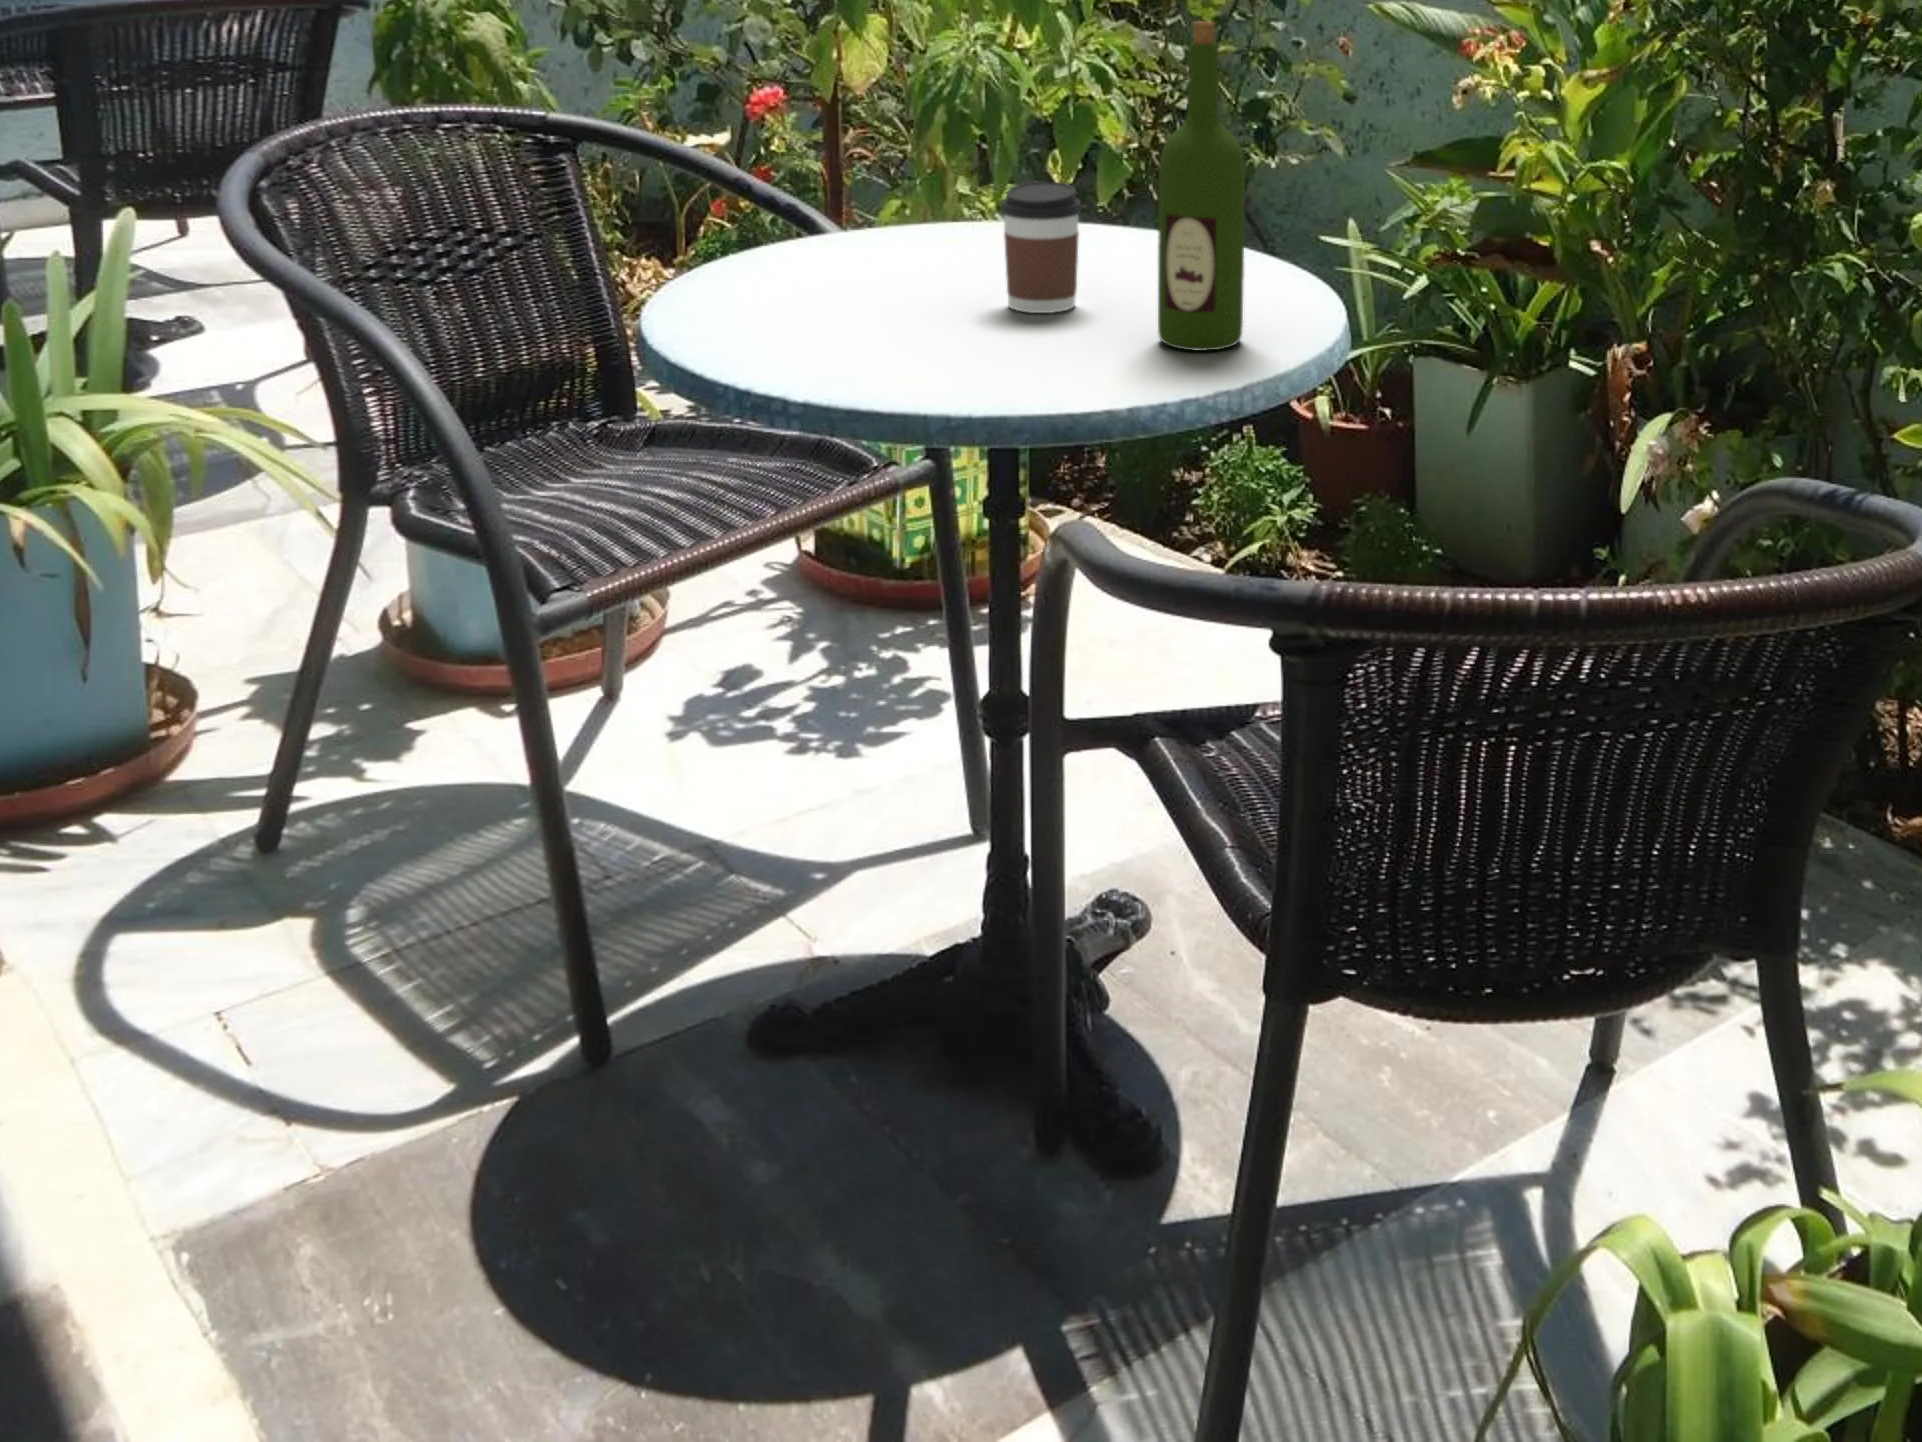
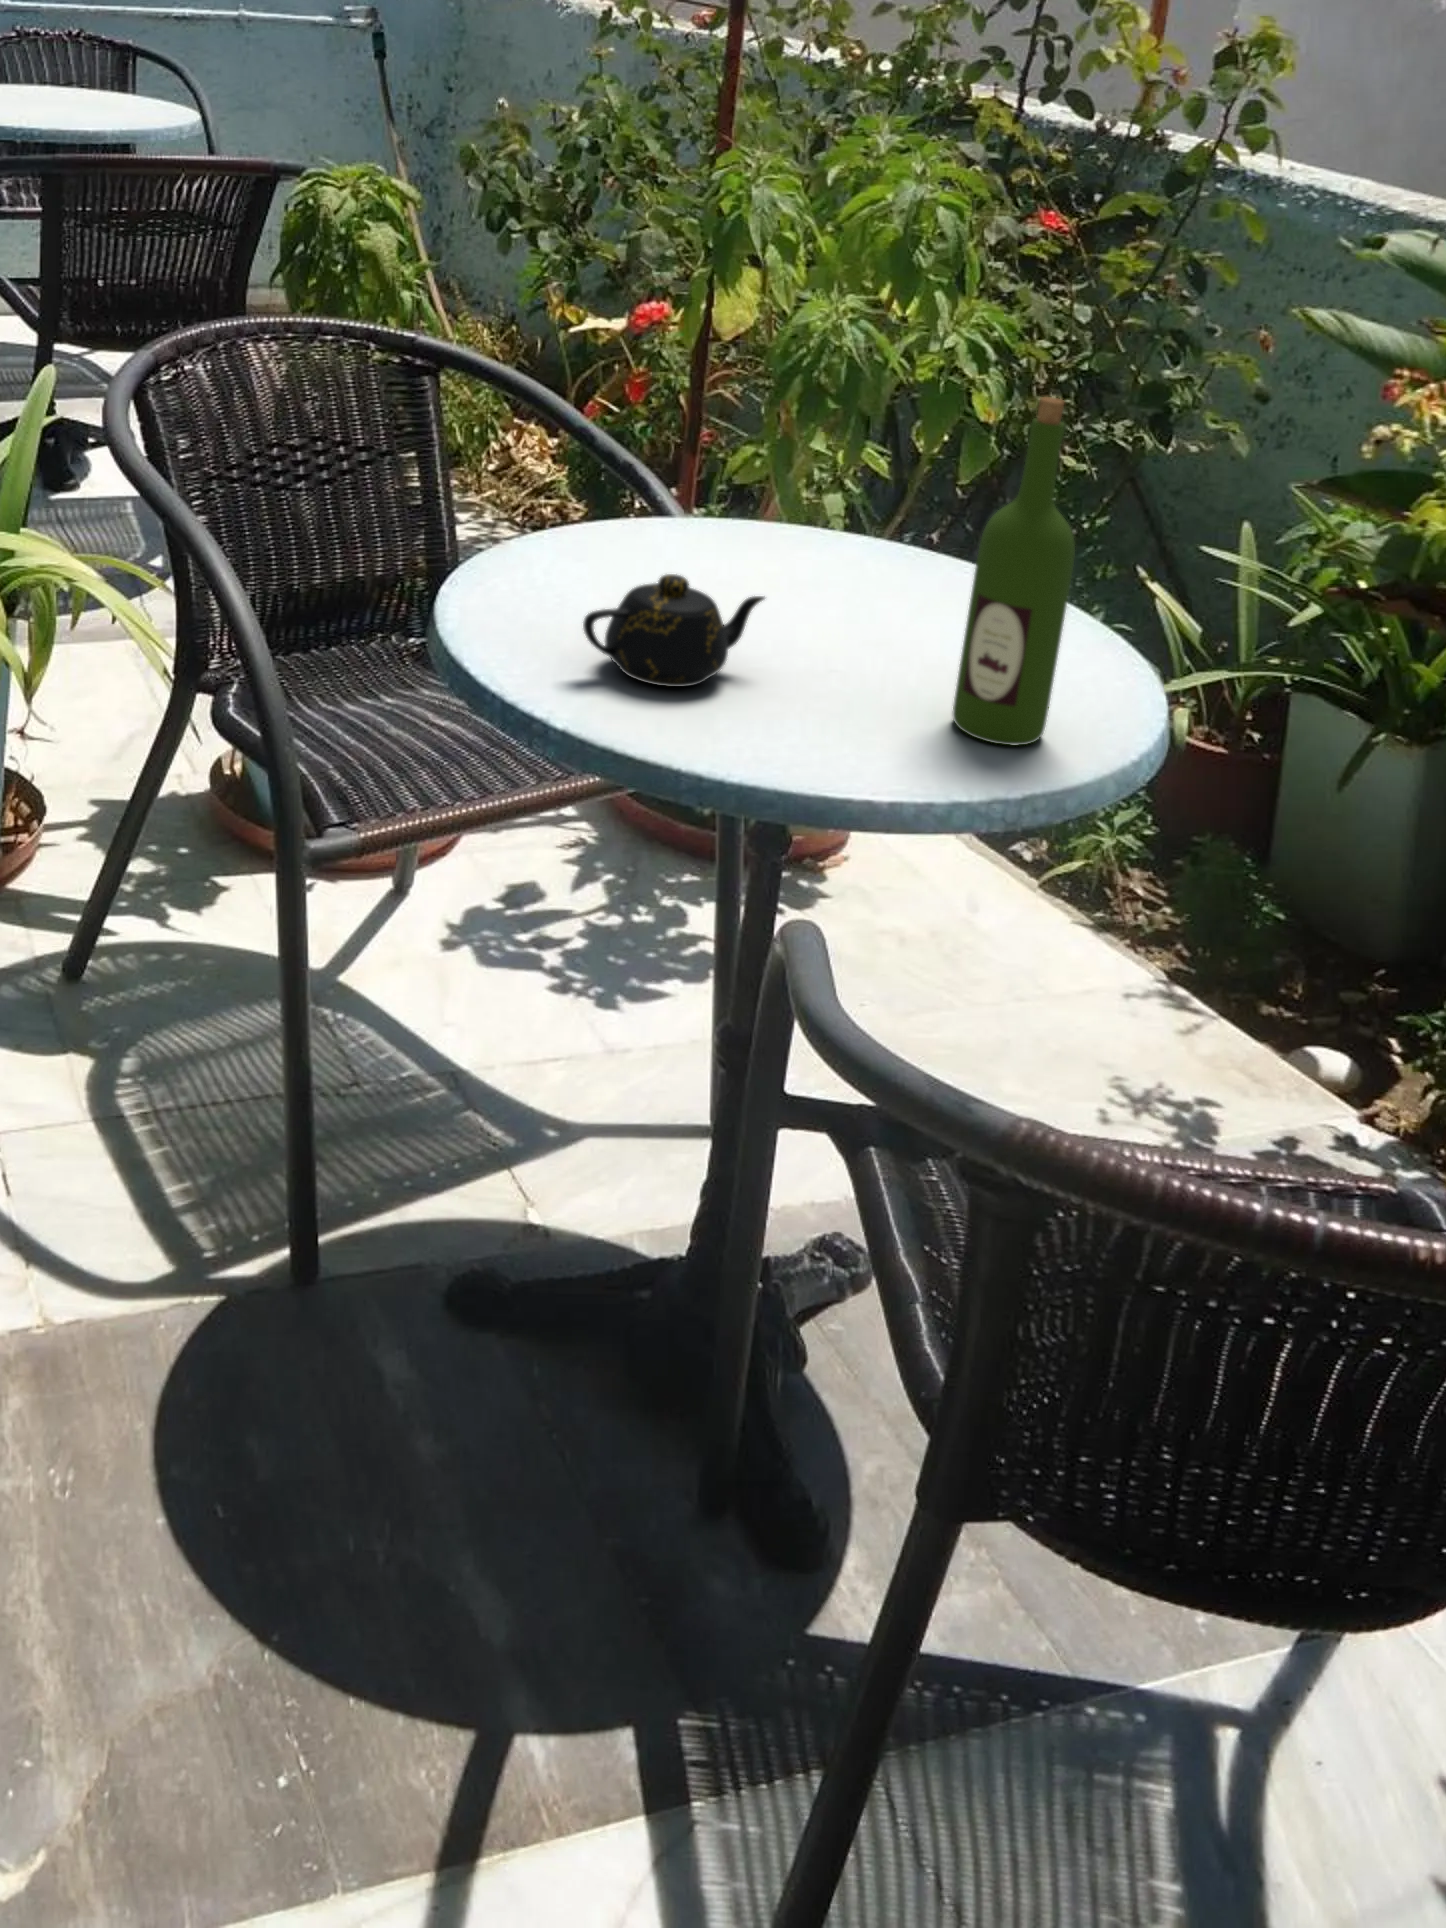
coffee cup: present [1001,181,1081,313] -> none [806,518,898,660]
teapot: none [796,247,968,355] -> present [583,574,765,687]

